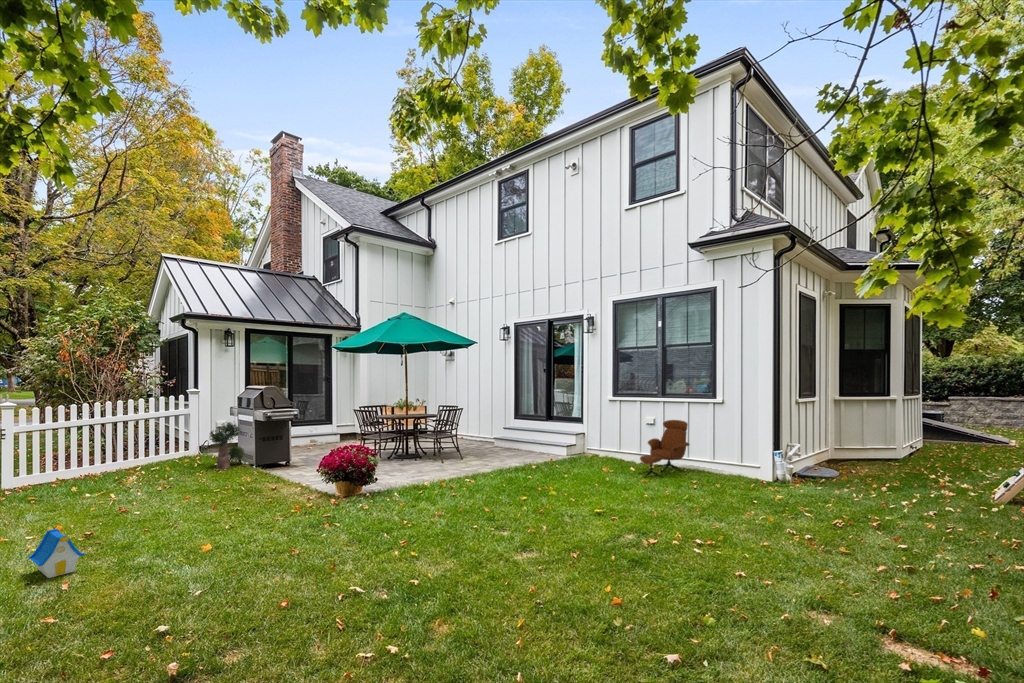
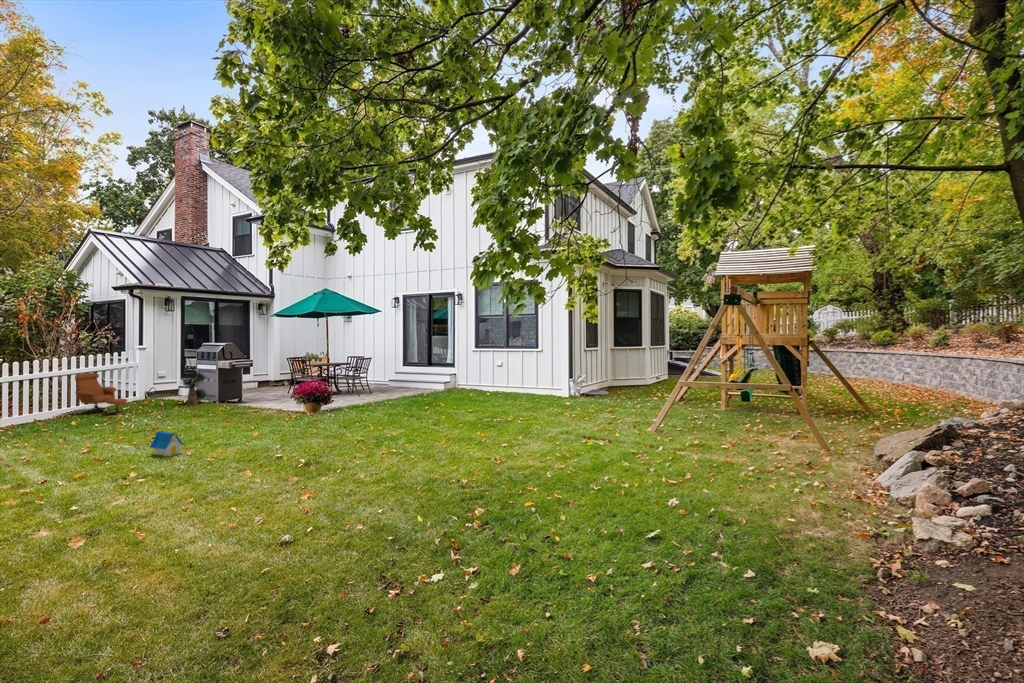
lounge chair: present [640,420,689,477] -> present [75,372,127,415]

